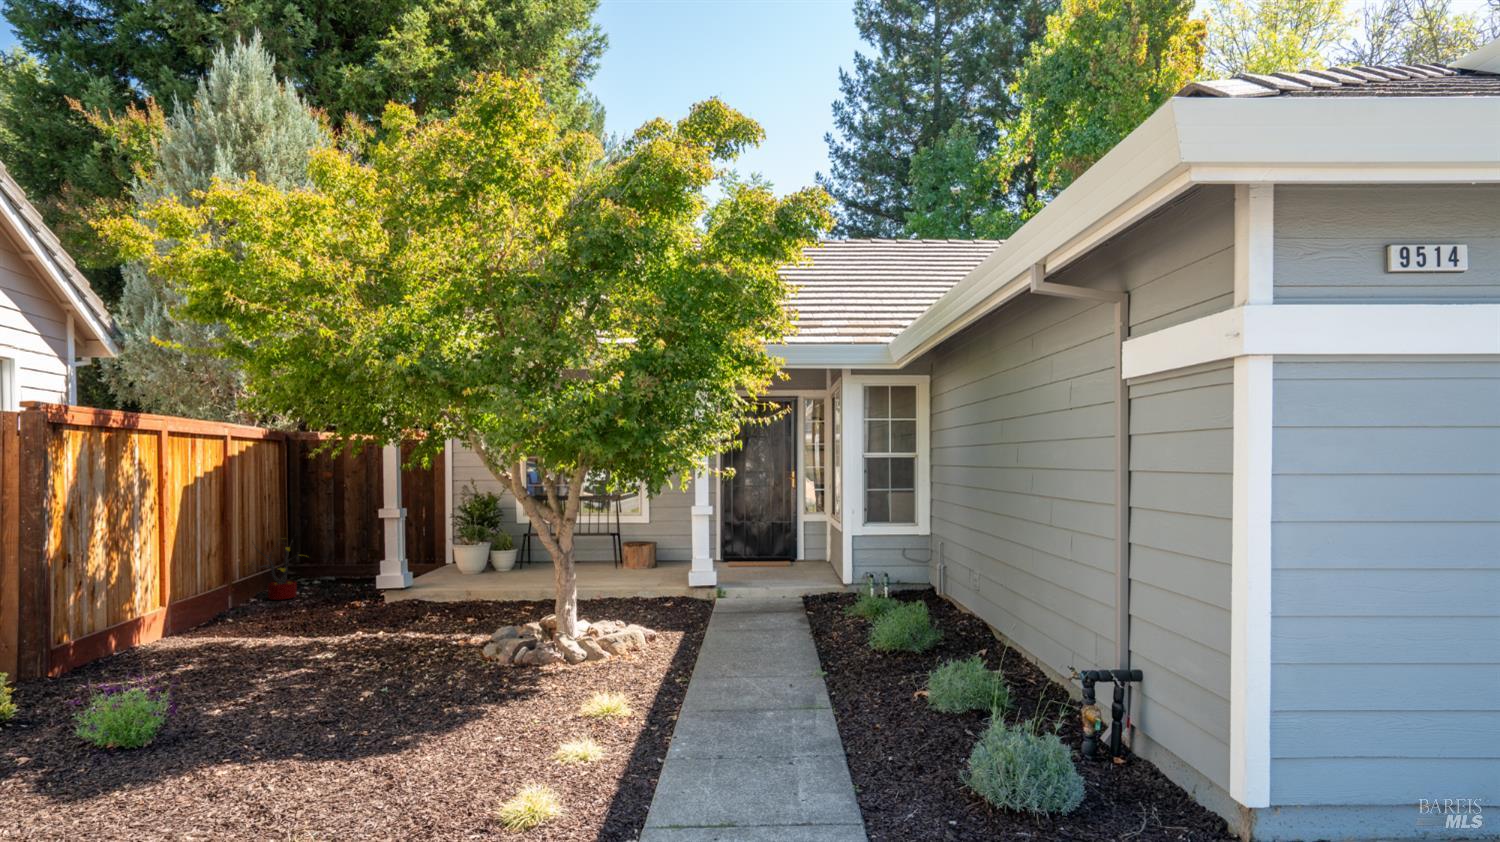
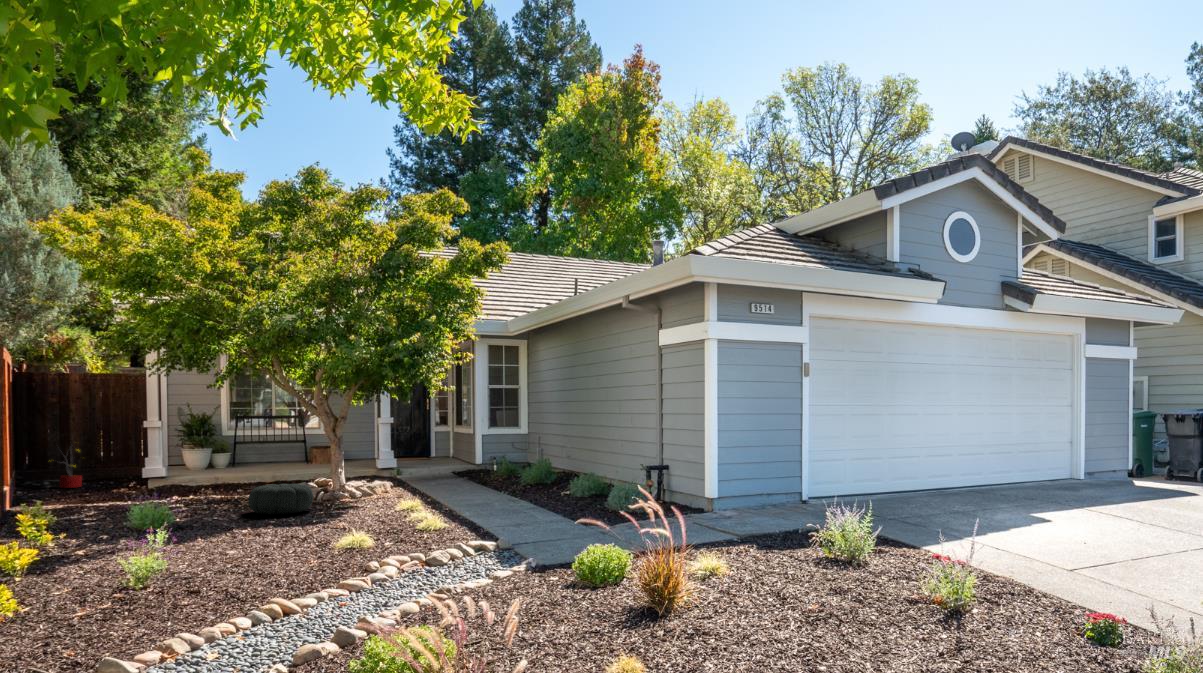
pouf: none [265,665,390,737] -> present [248,484,313,515]

